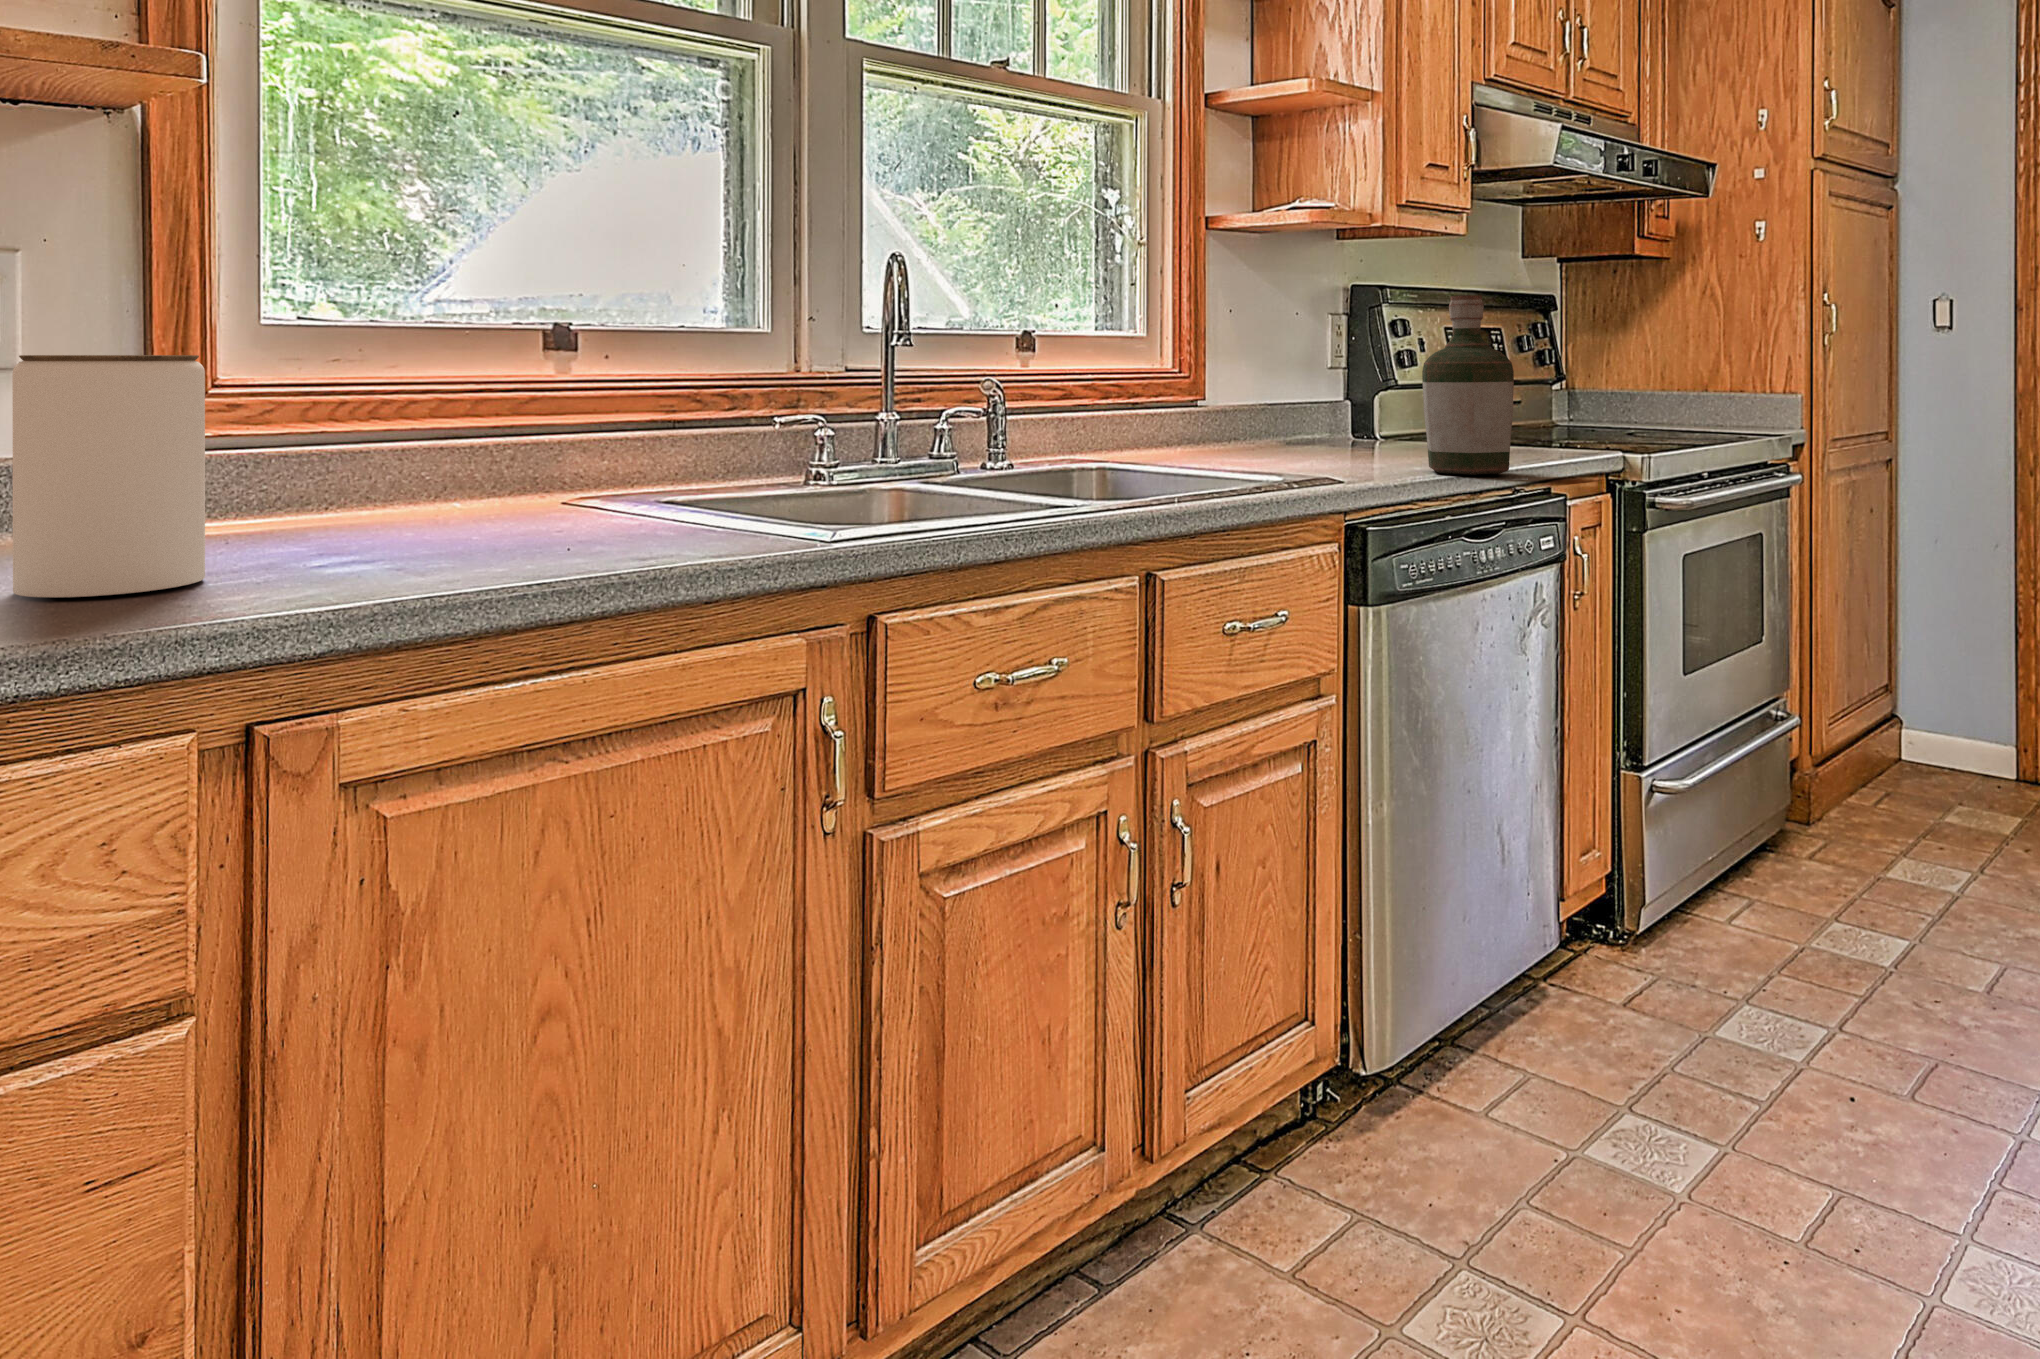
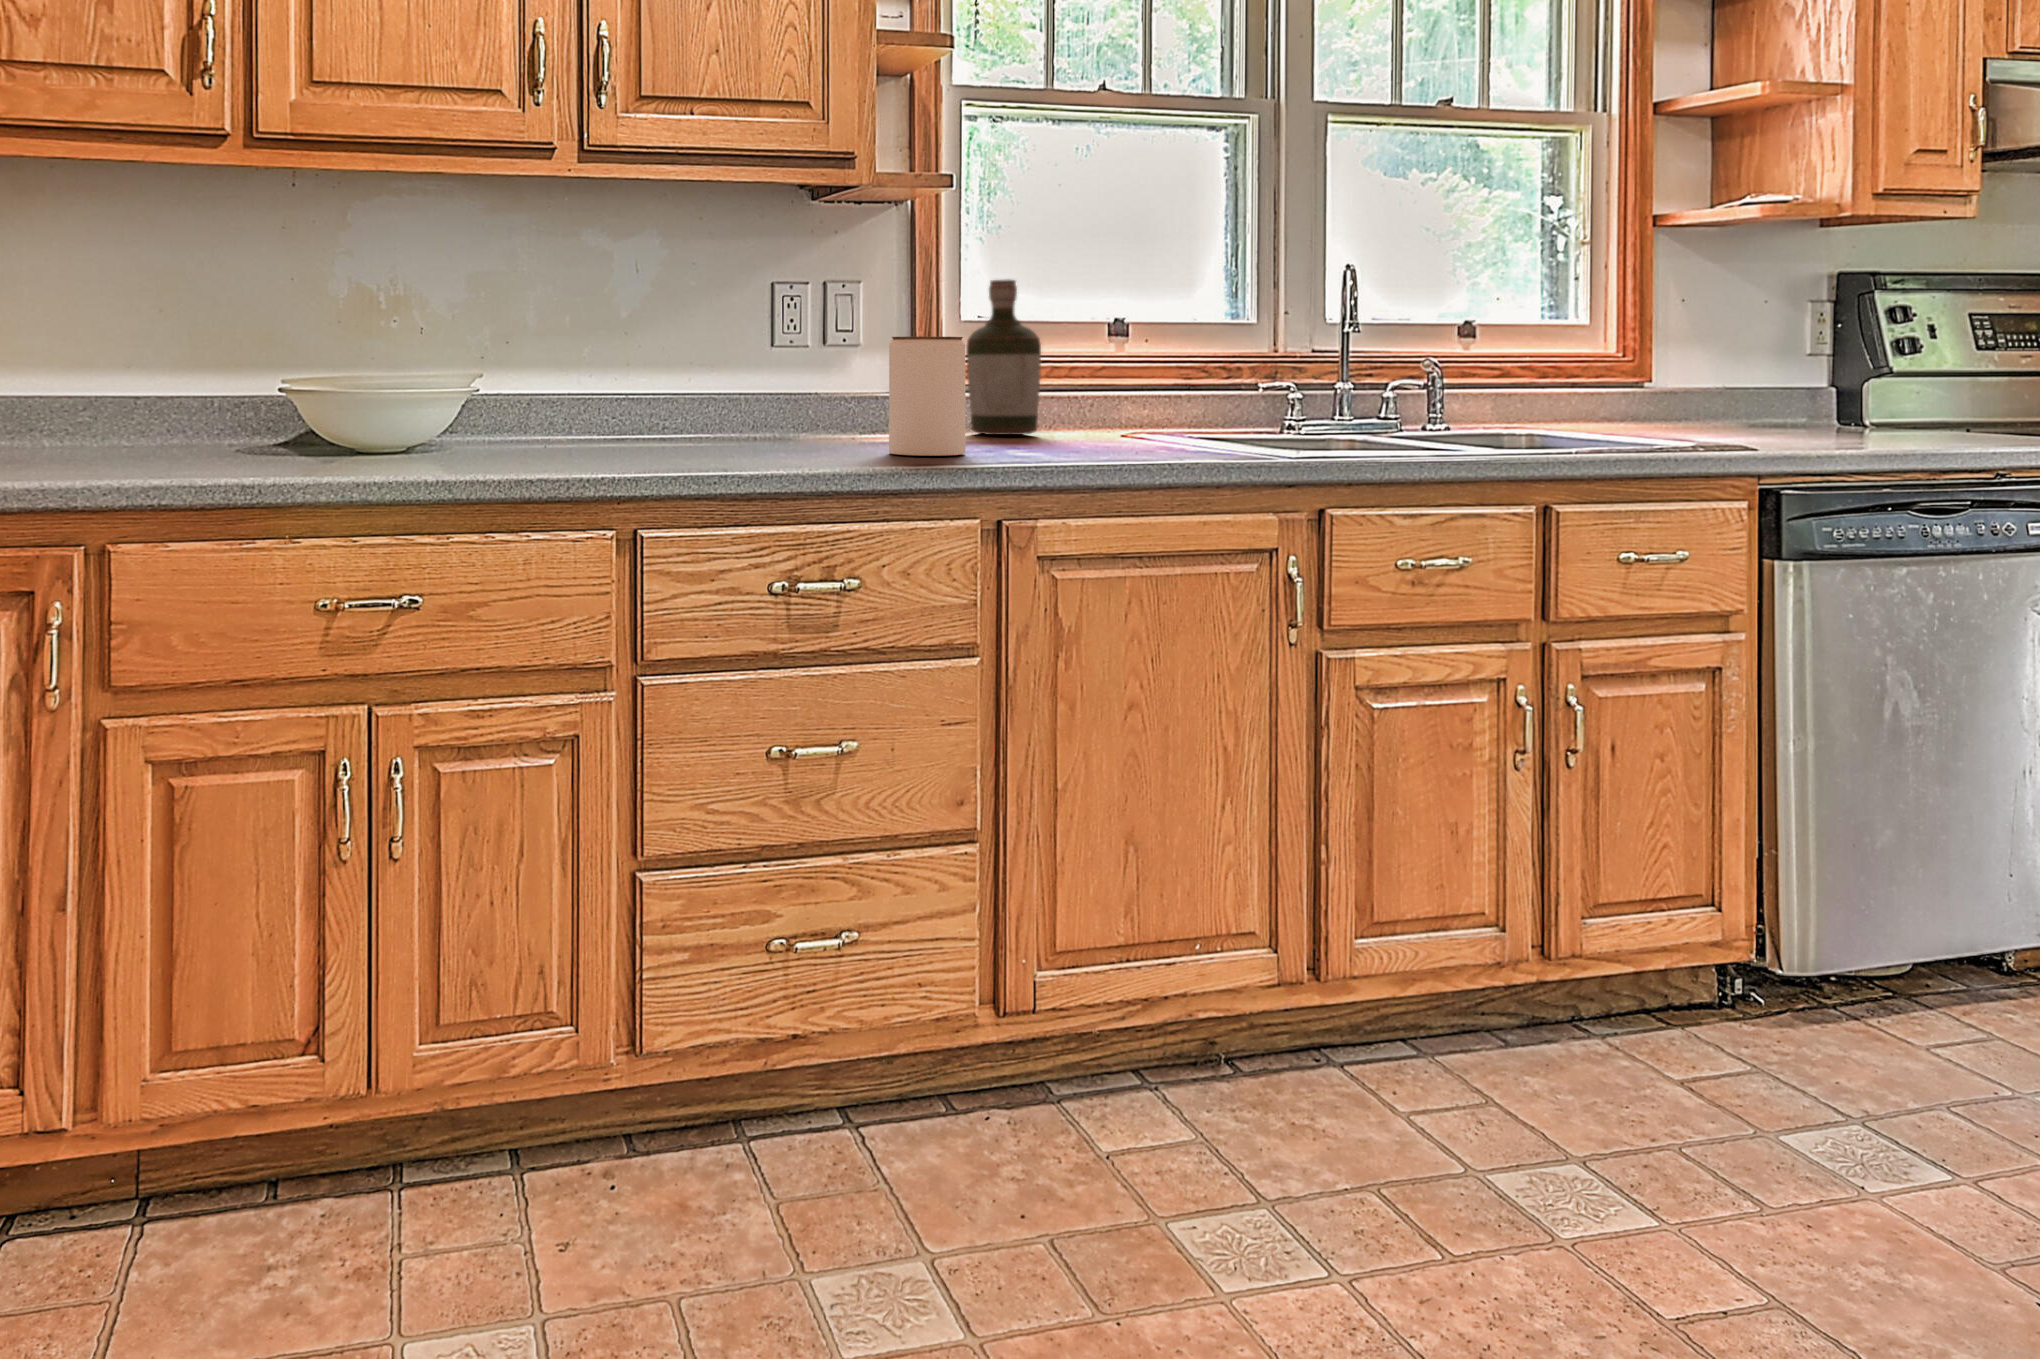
bottle: present [1422,296,1514,475] -> present [966,280,1041,435]

